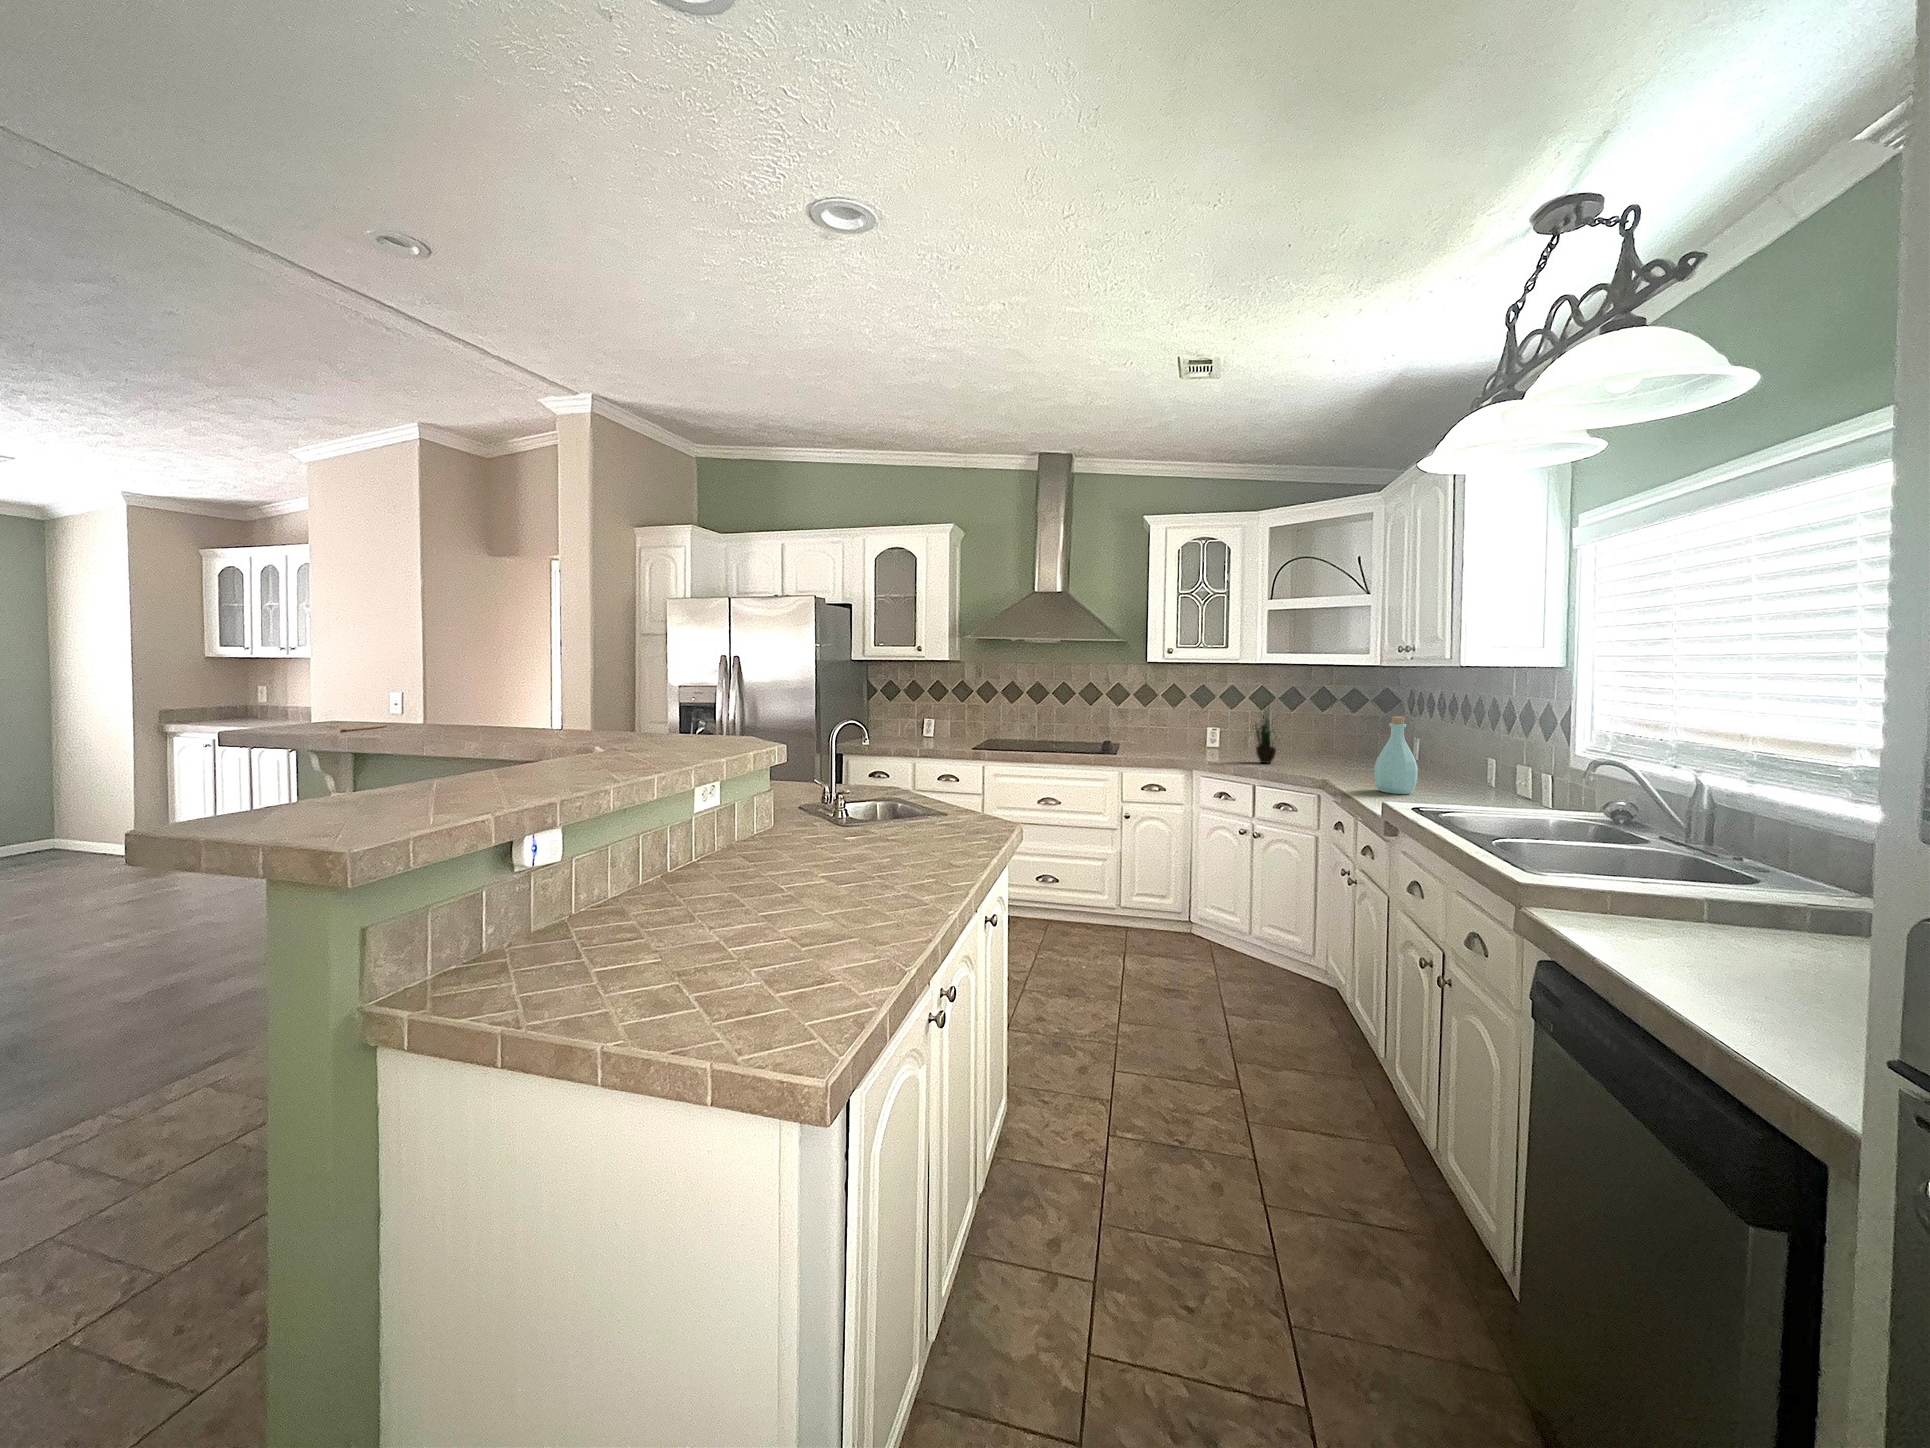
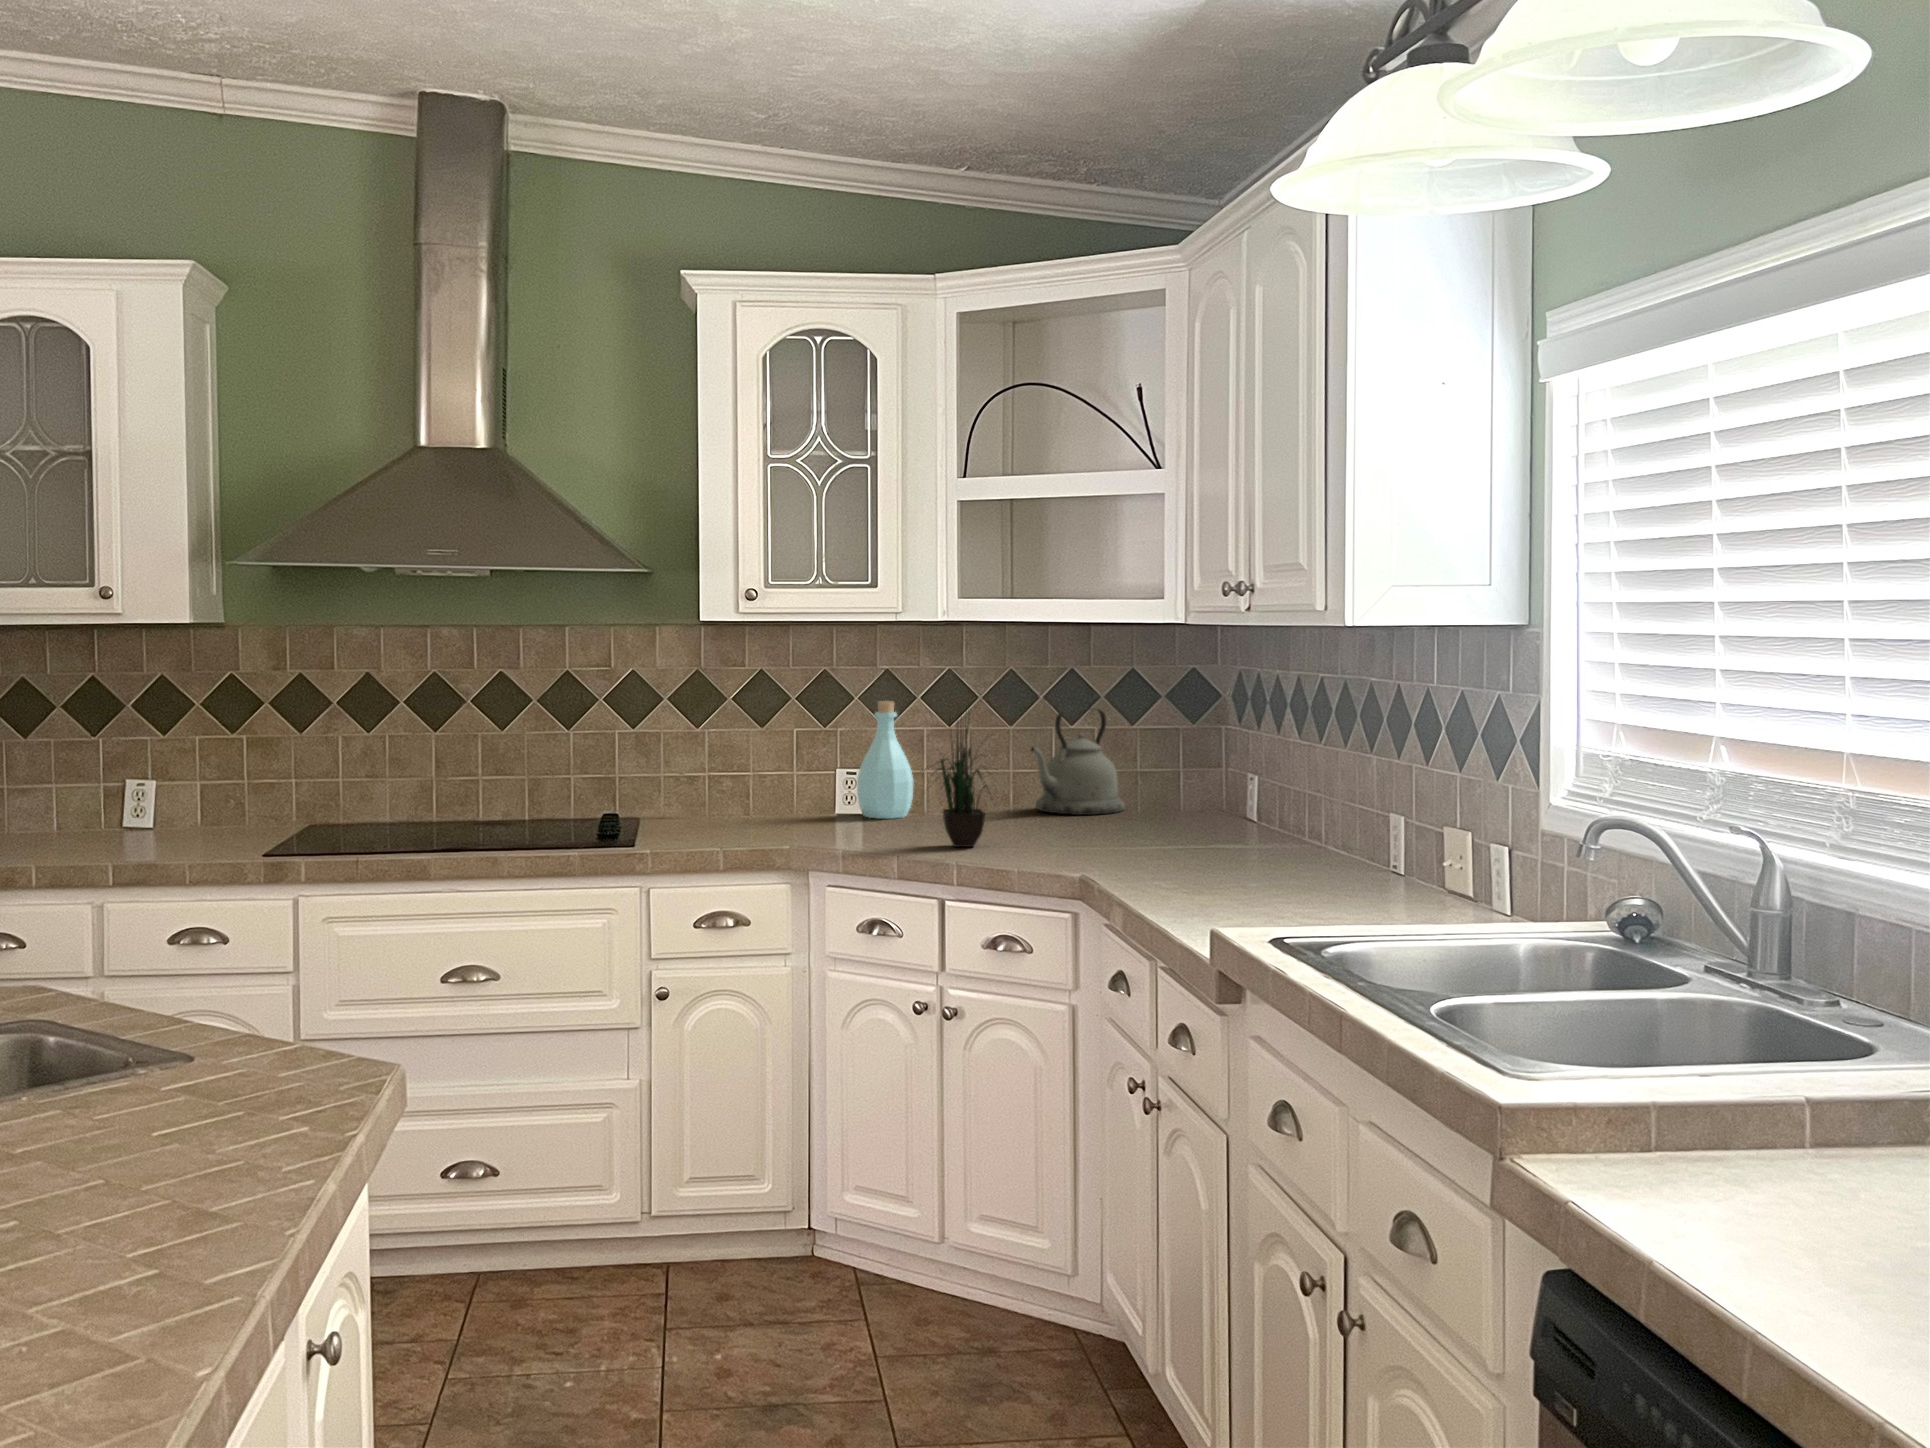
kettle: none [1301,705,1350,754] -> present [1031,708,1125,815]
bottle: present [1374,716,1418,794] -> present [857,701,914,819]

